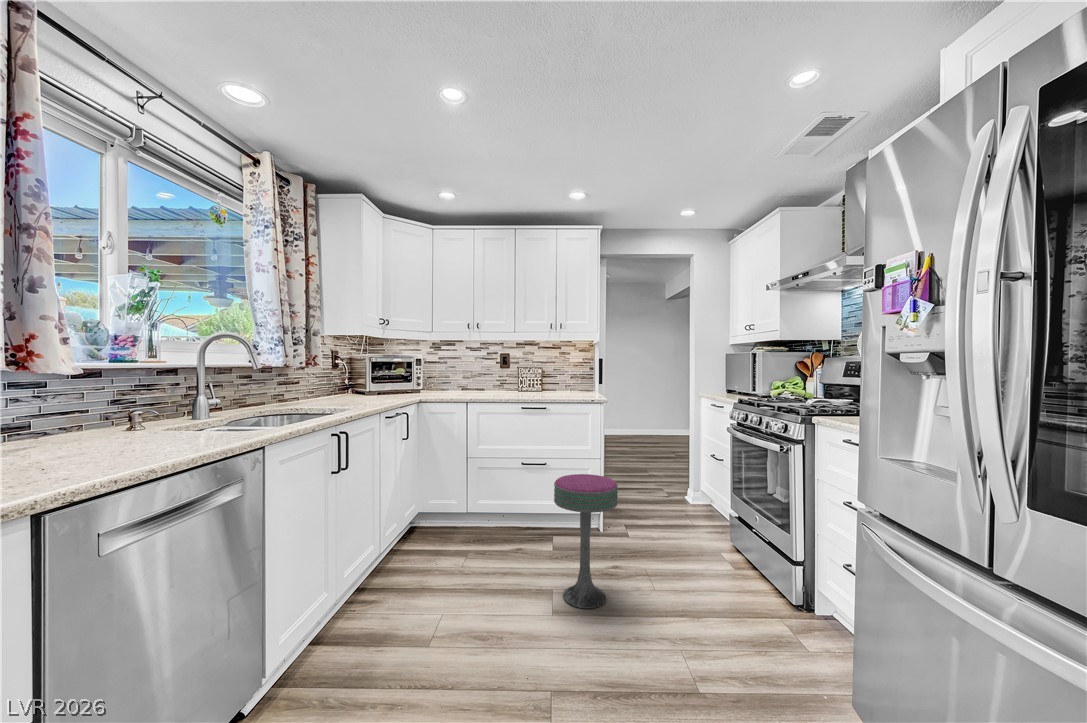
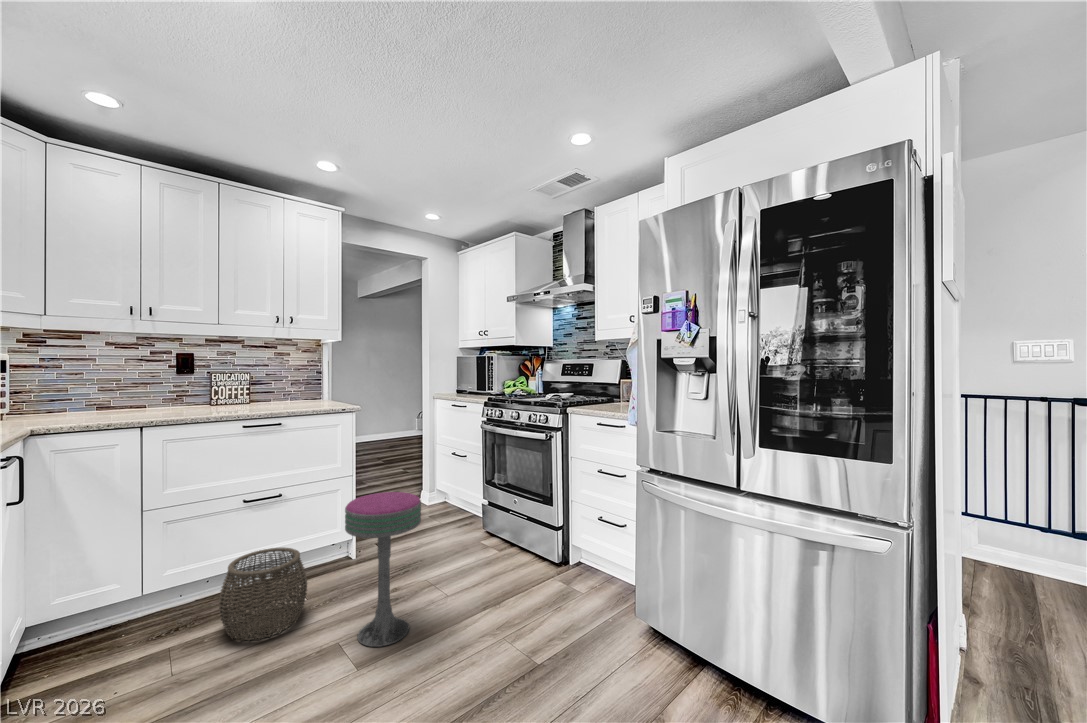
woven basket: none [487,502,545,568] -> present [219,548,307,641]

